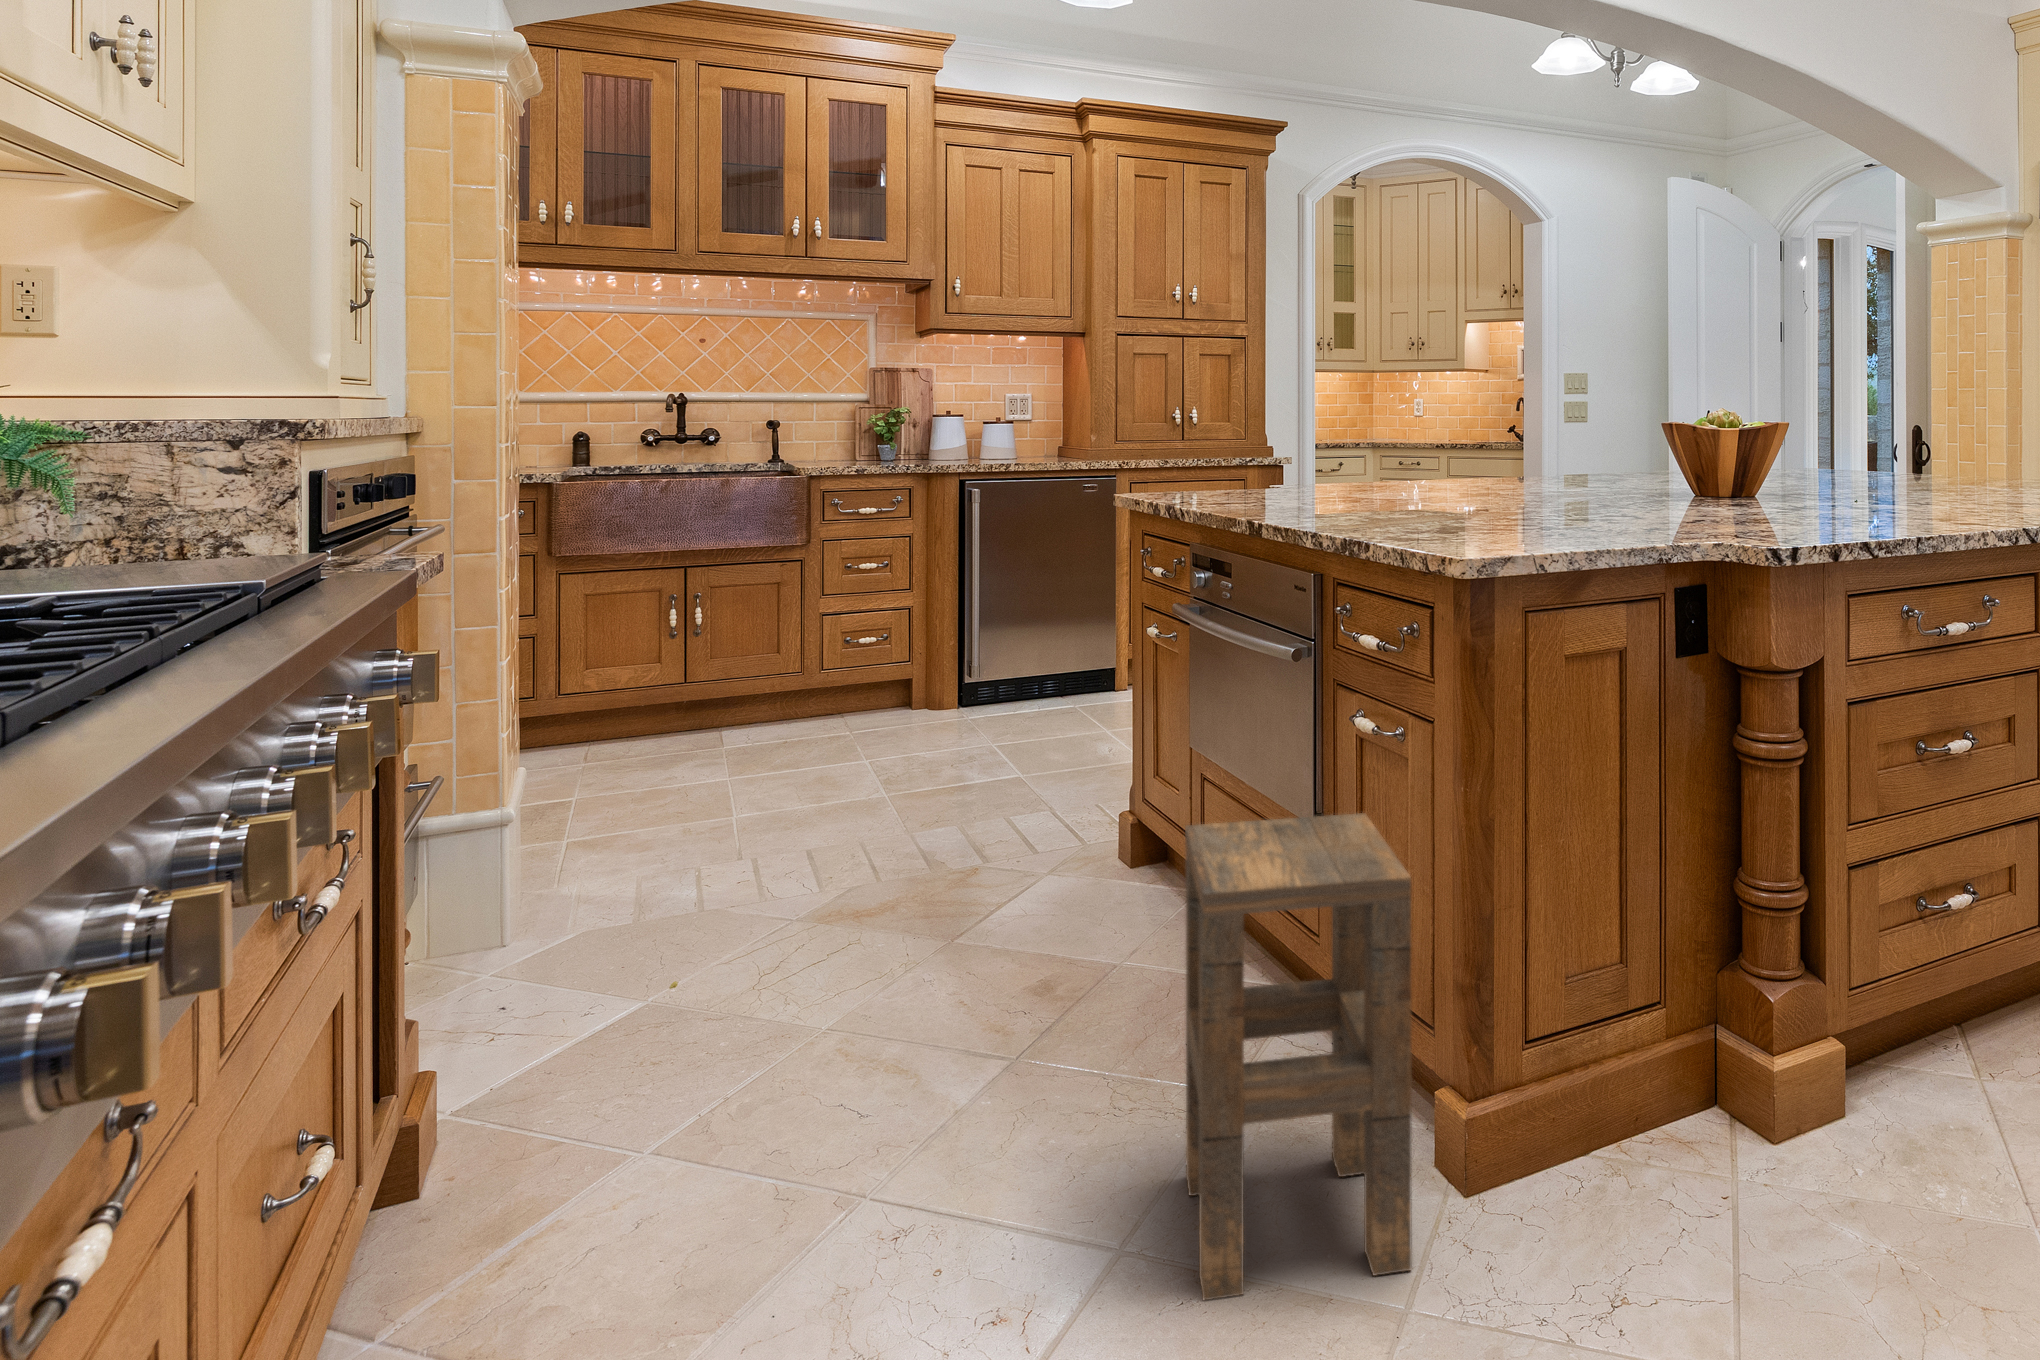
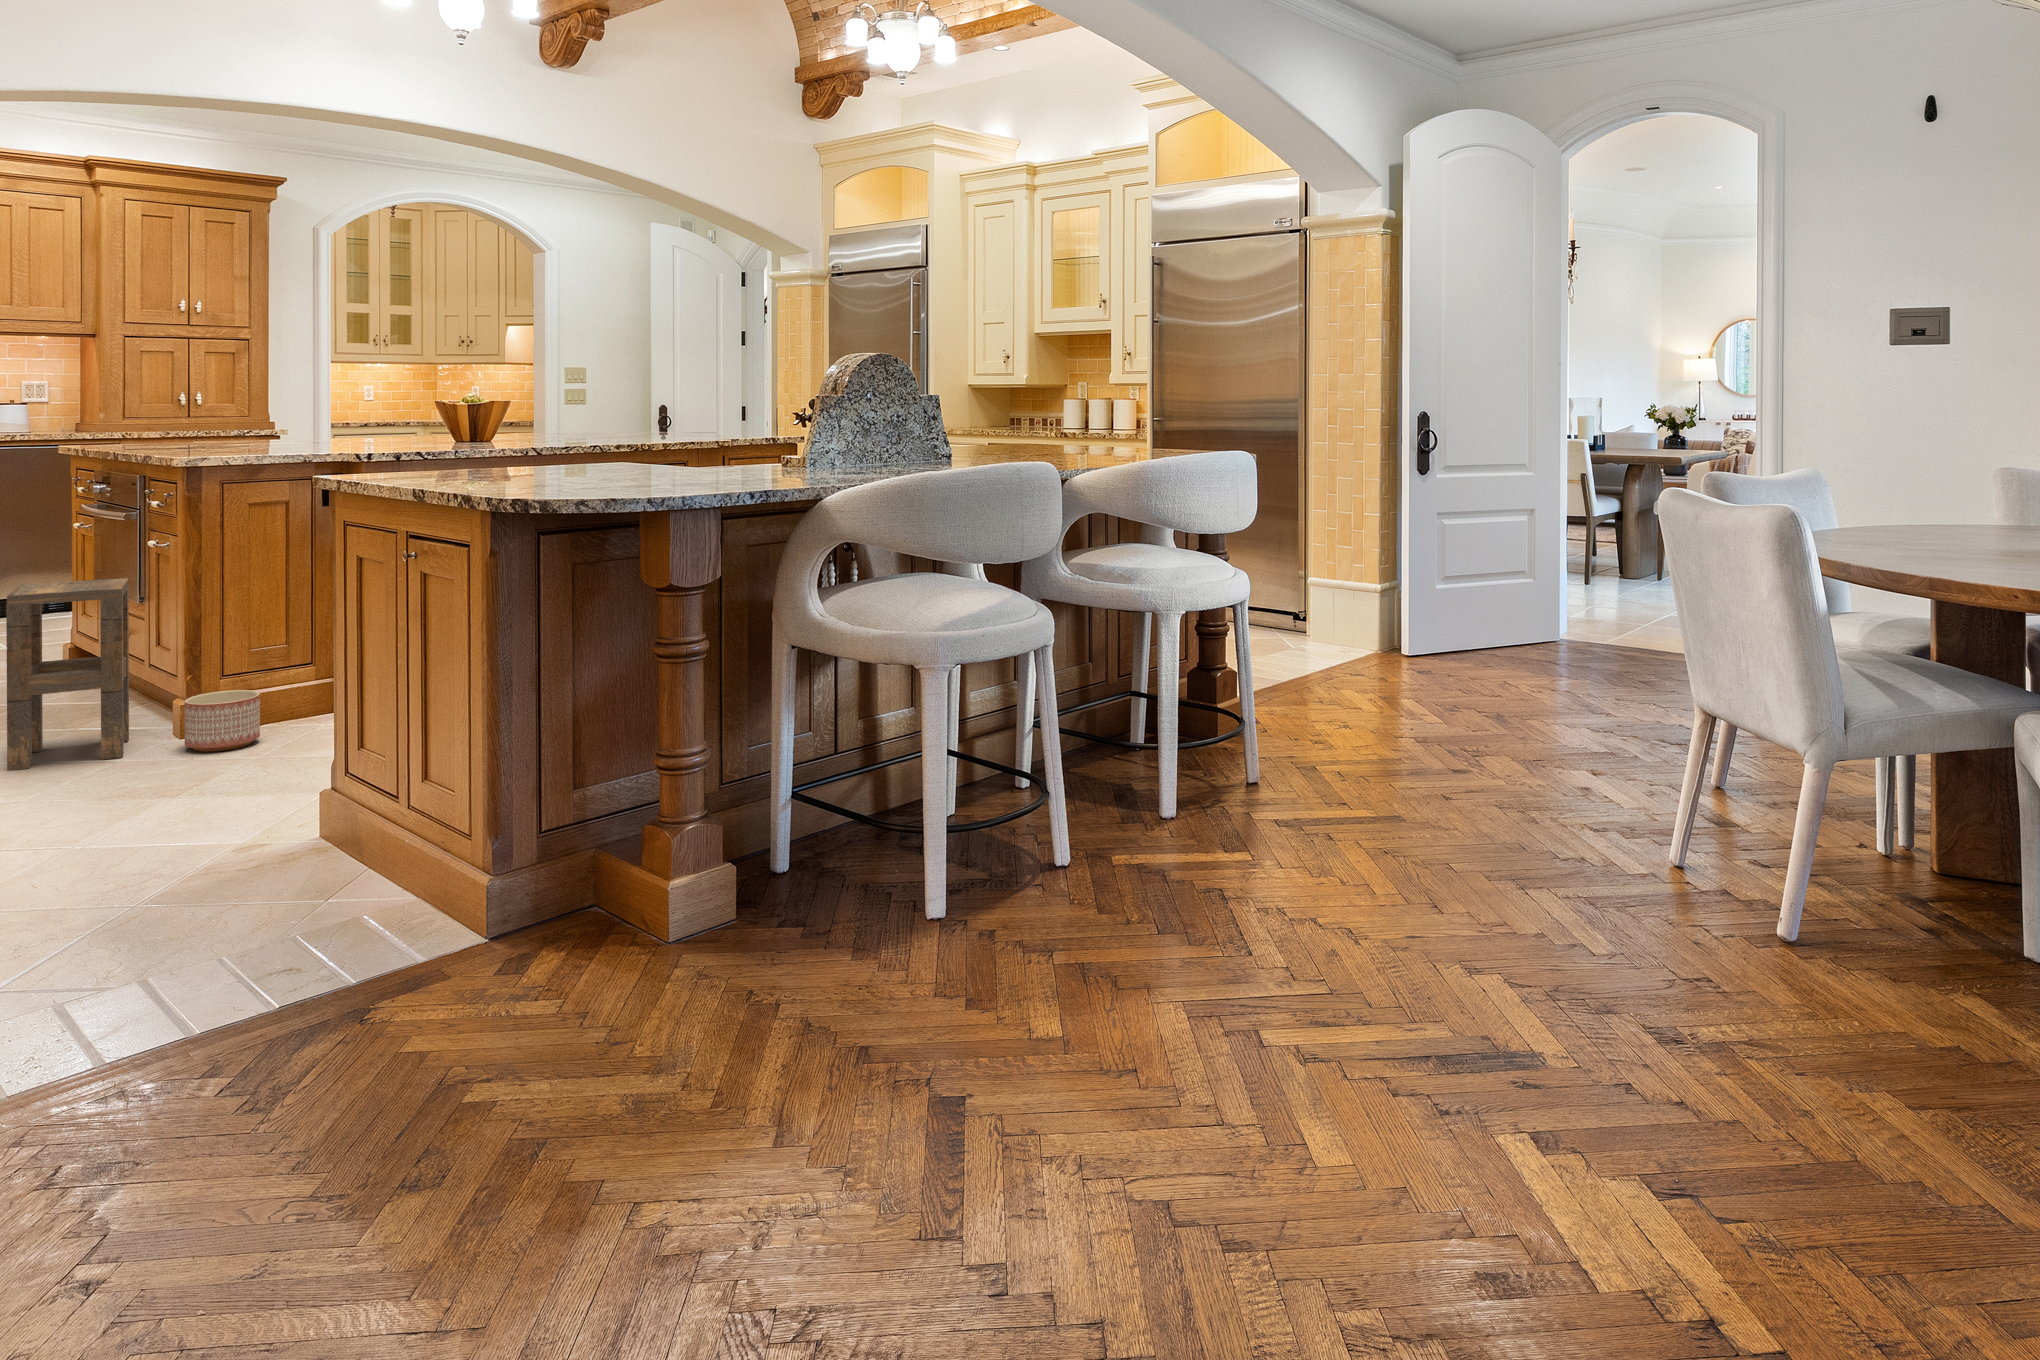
planter: none [1519,1091,1667,1279] -> present [185,690,260,752]

